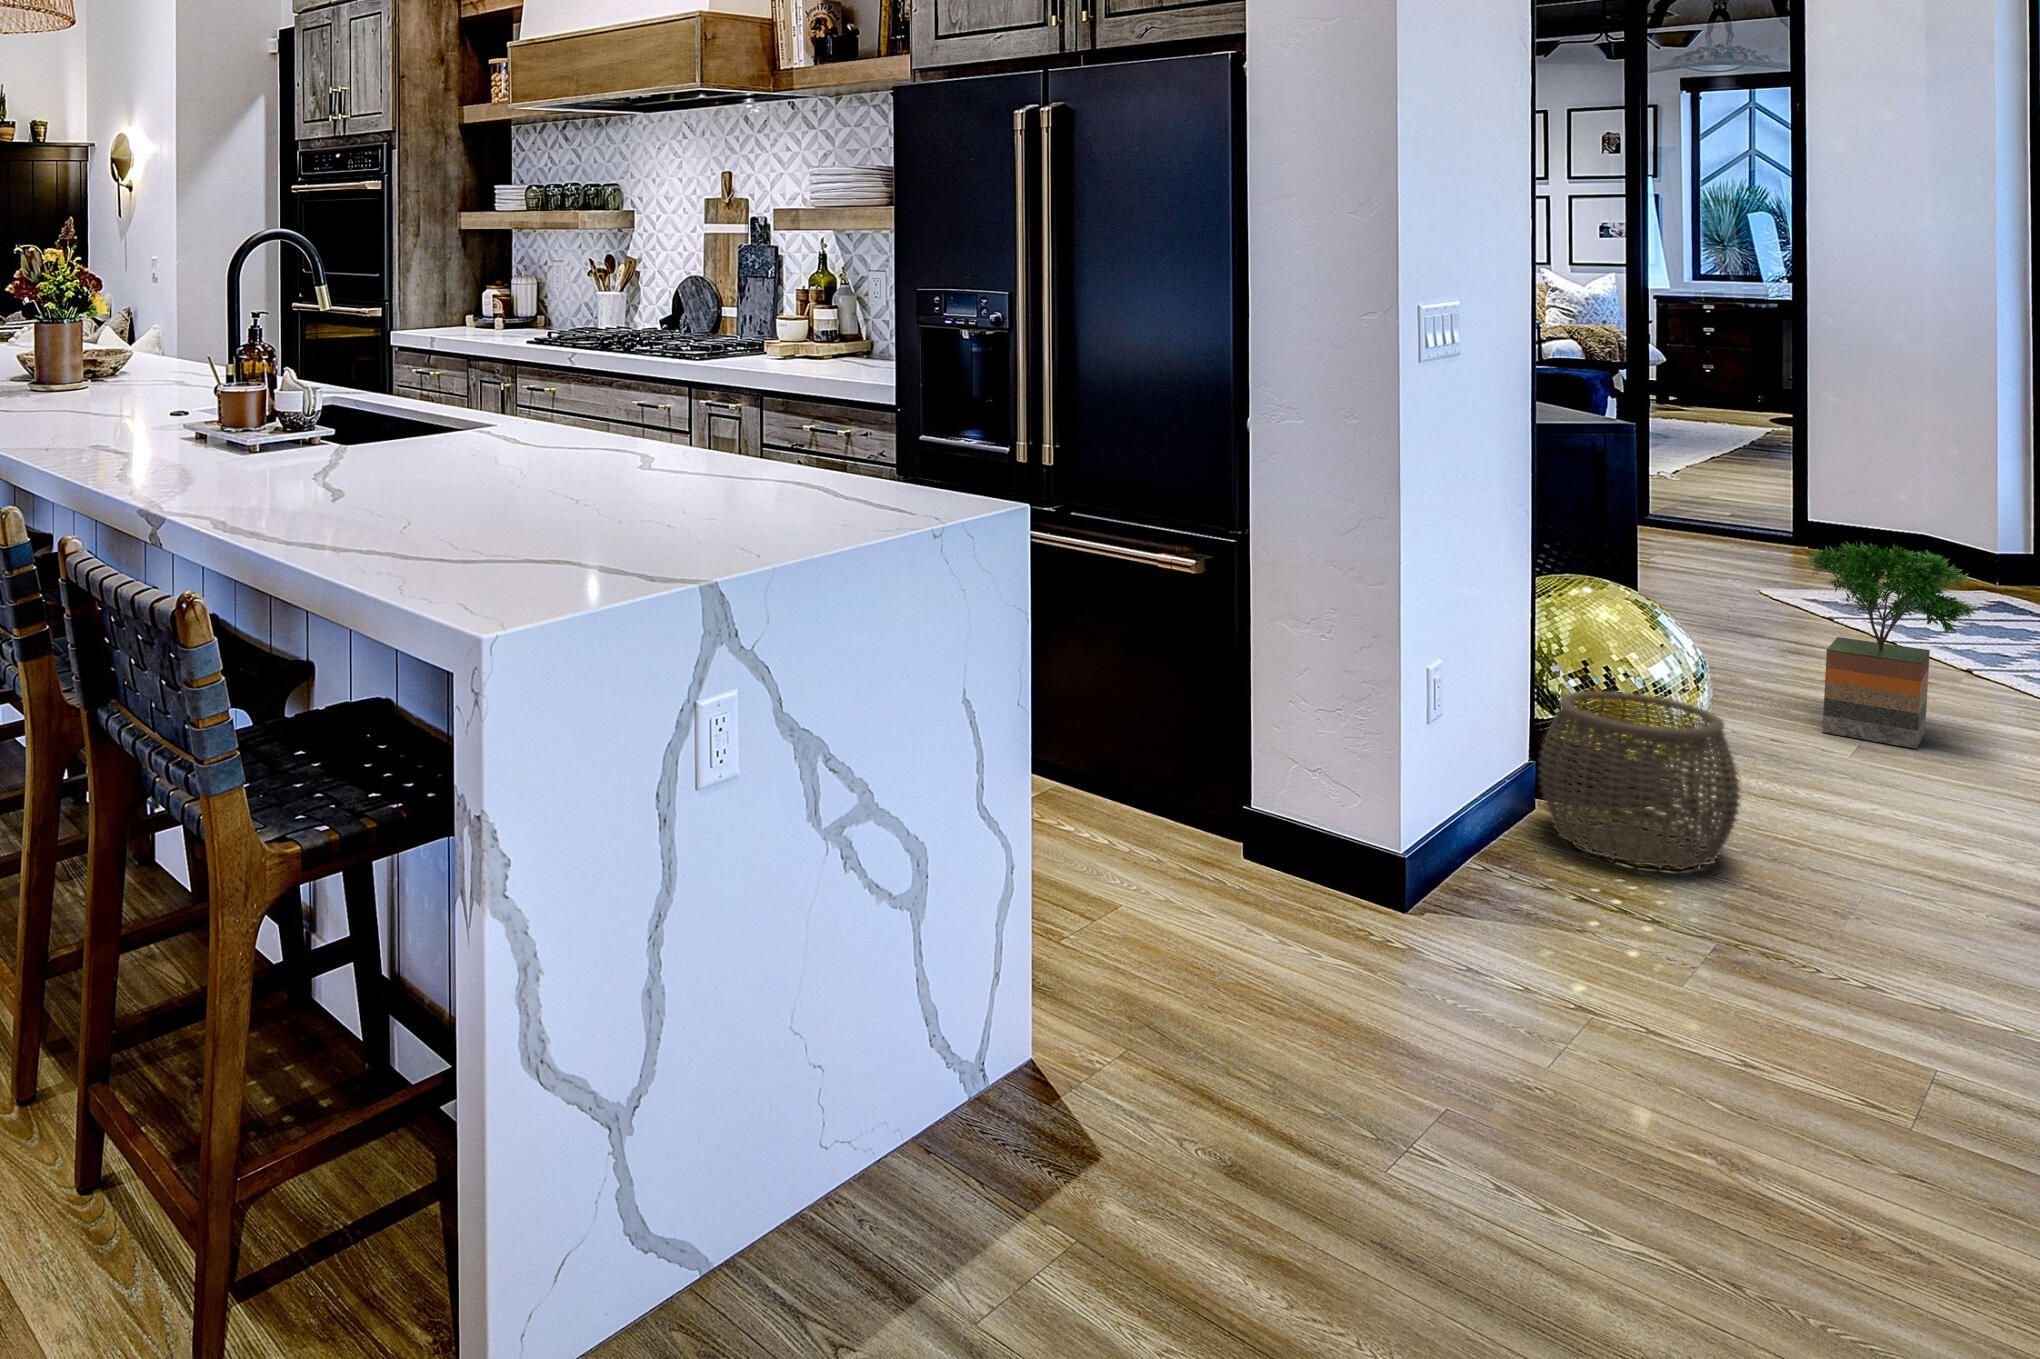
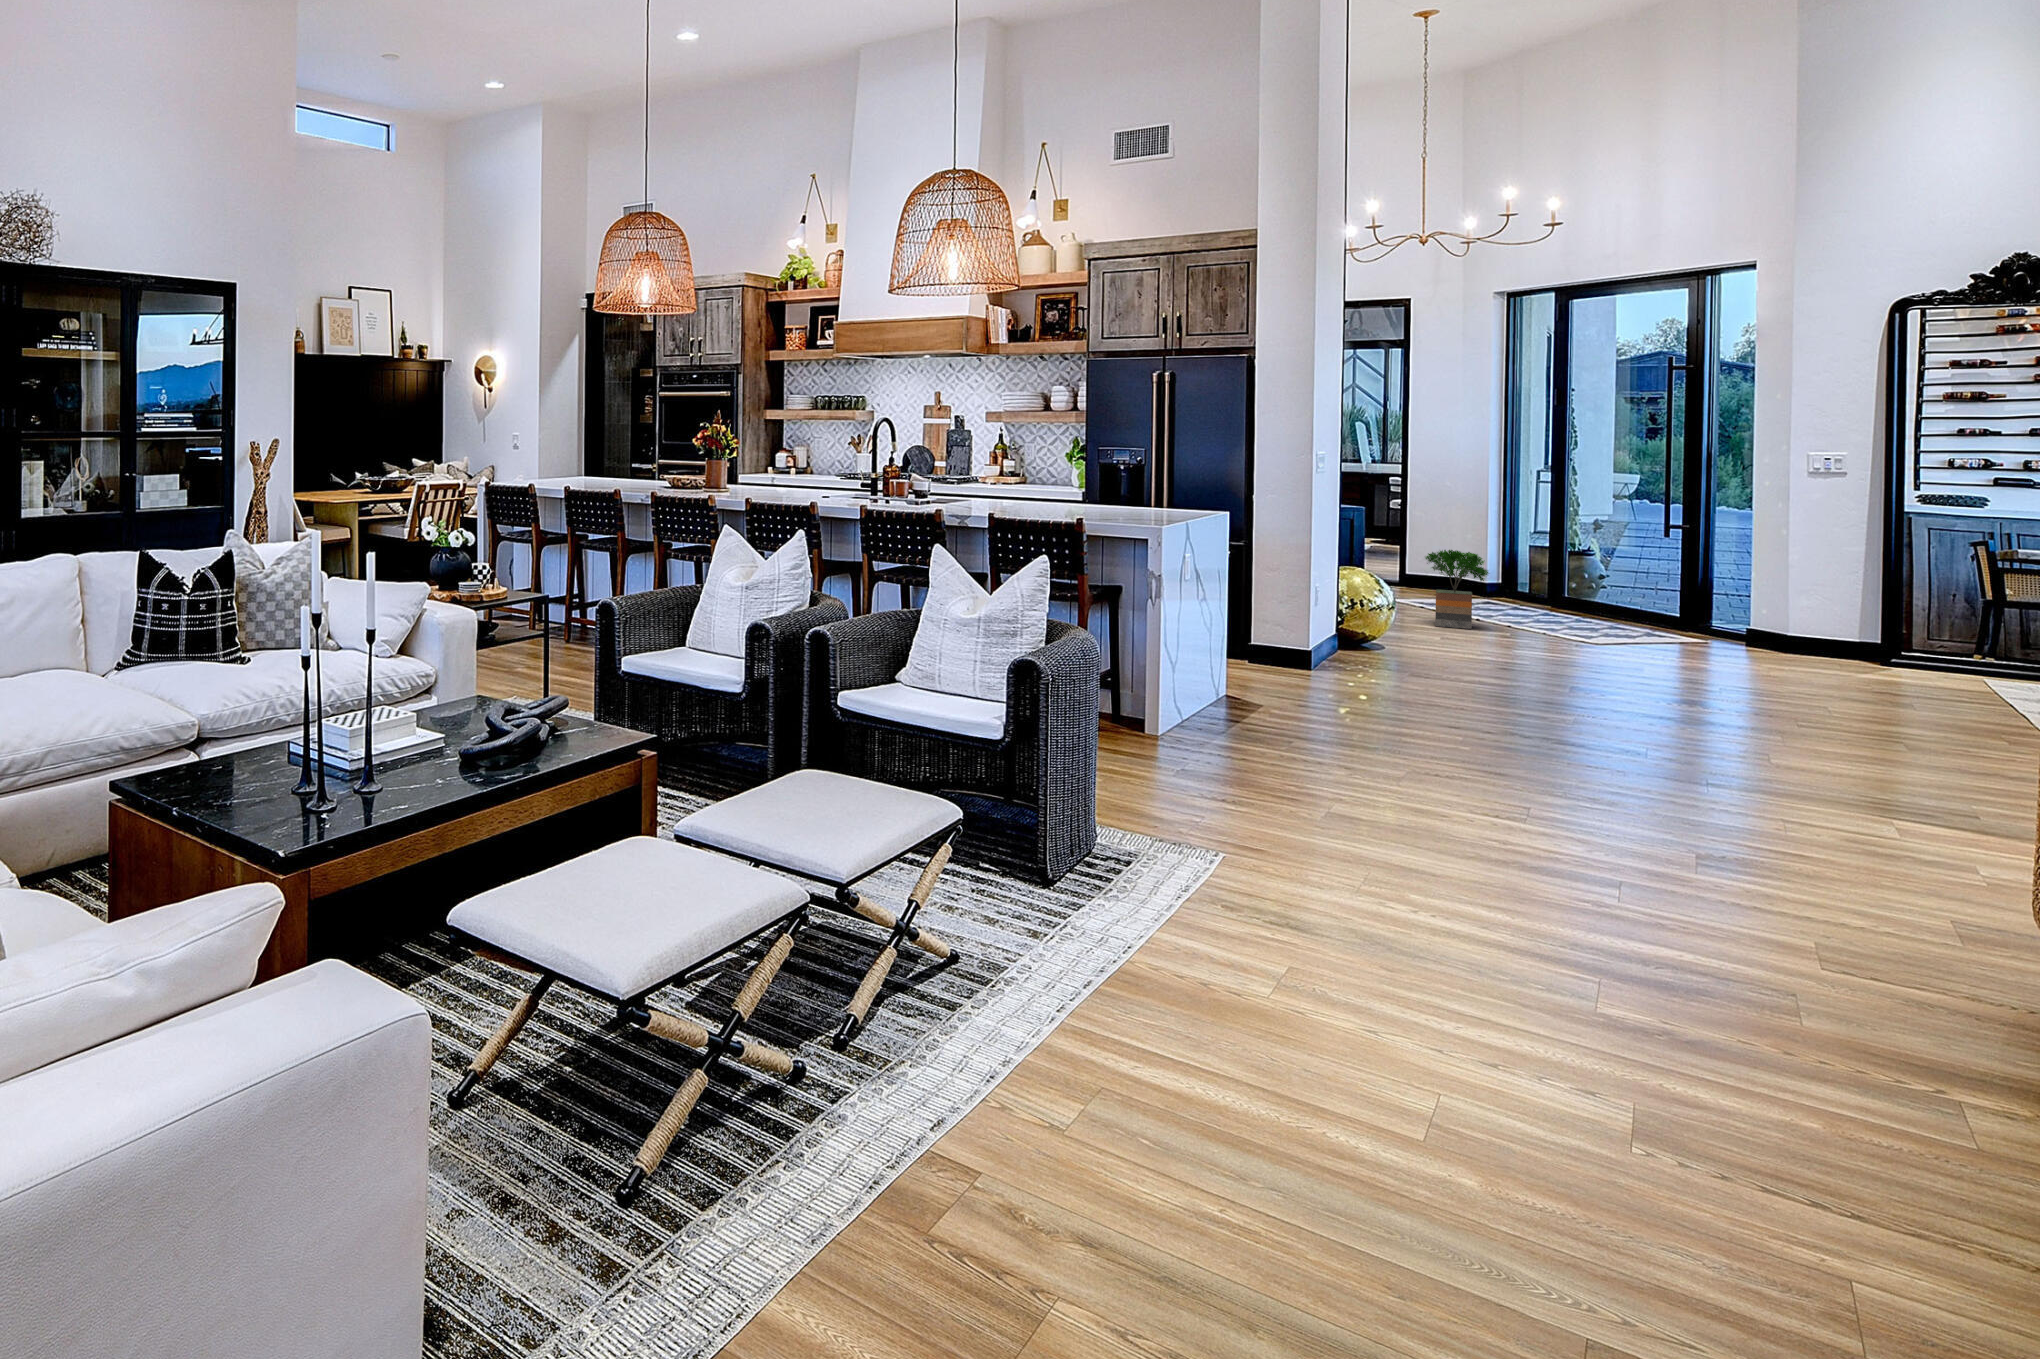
woven basket: present [1539,691,1741,870] -> none [1358,597,1434,656]

